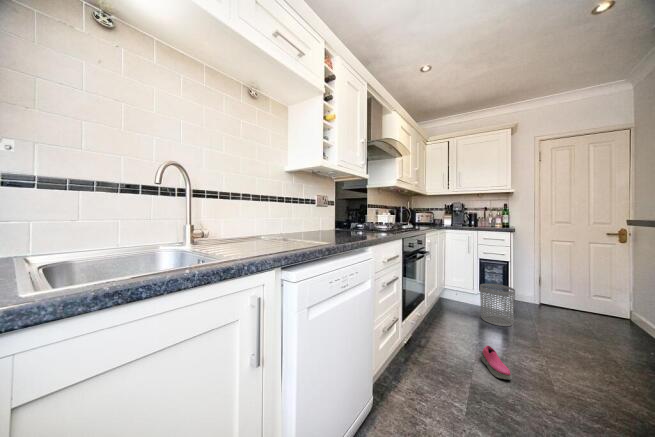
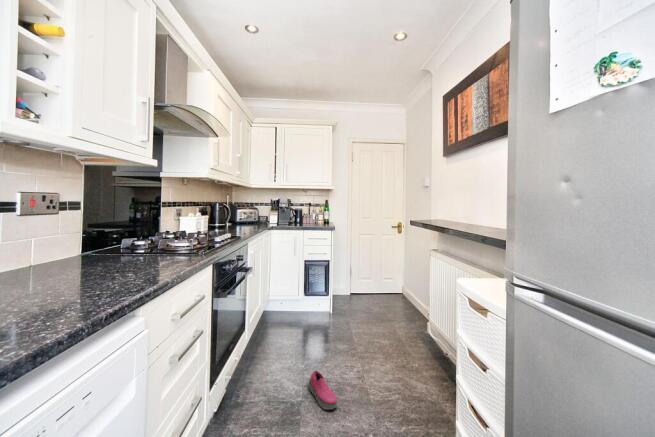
waste bin: present [480,284,515,326] -> none [305,286,335,330]

